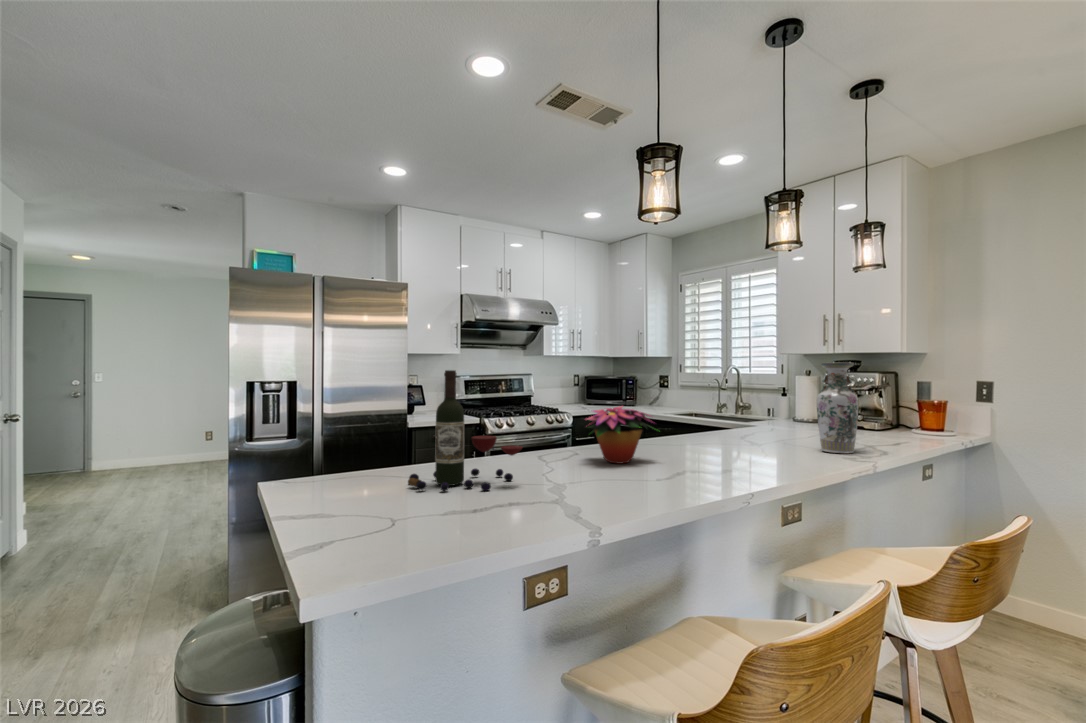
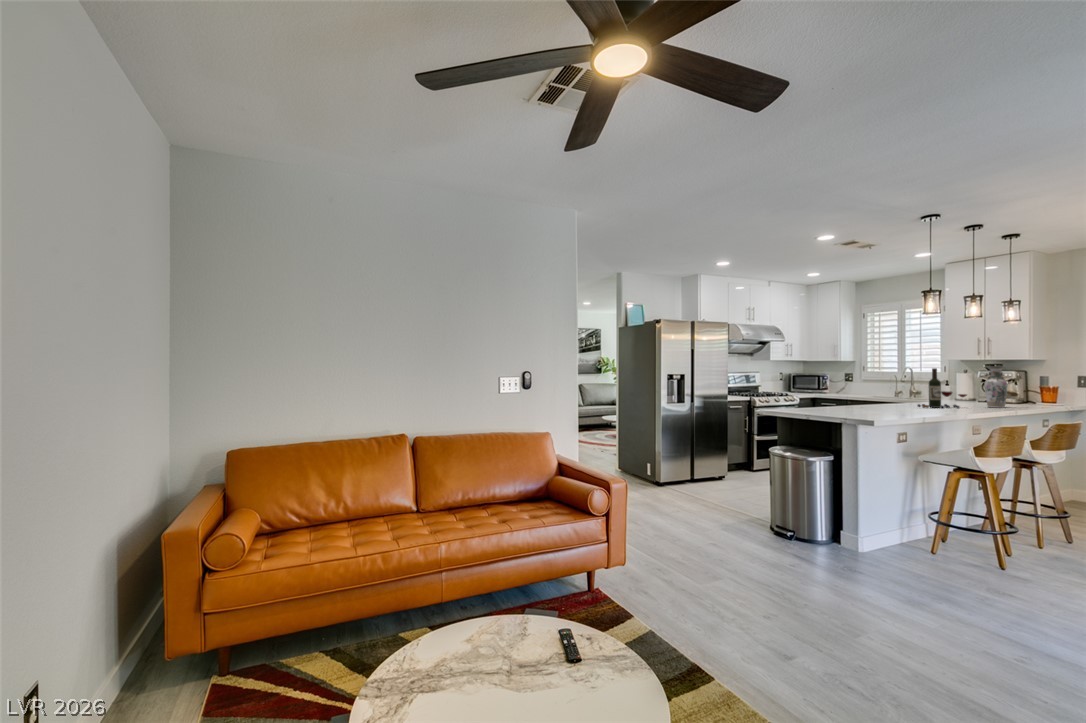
wine bottle: present [408,370,523,491] -> present [918,368,967,408]
flower arrangement: present [587,406,653,464] -> none [868,385,913,410]

